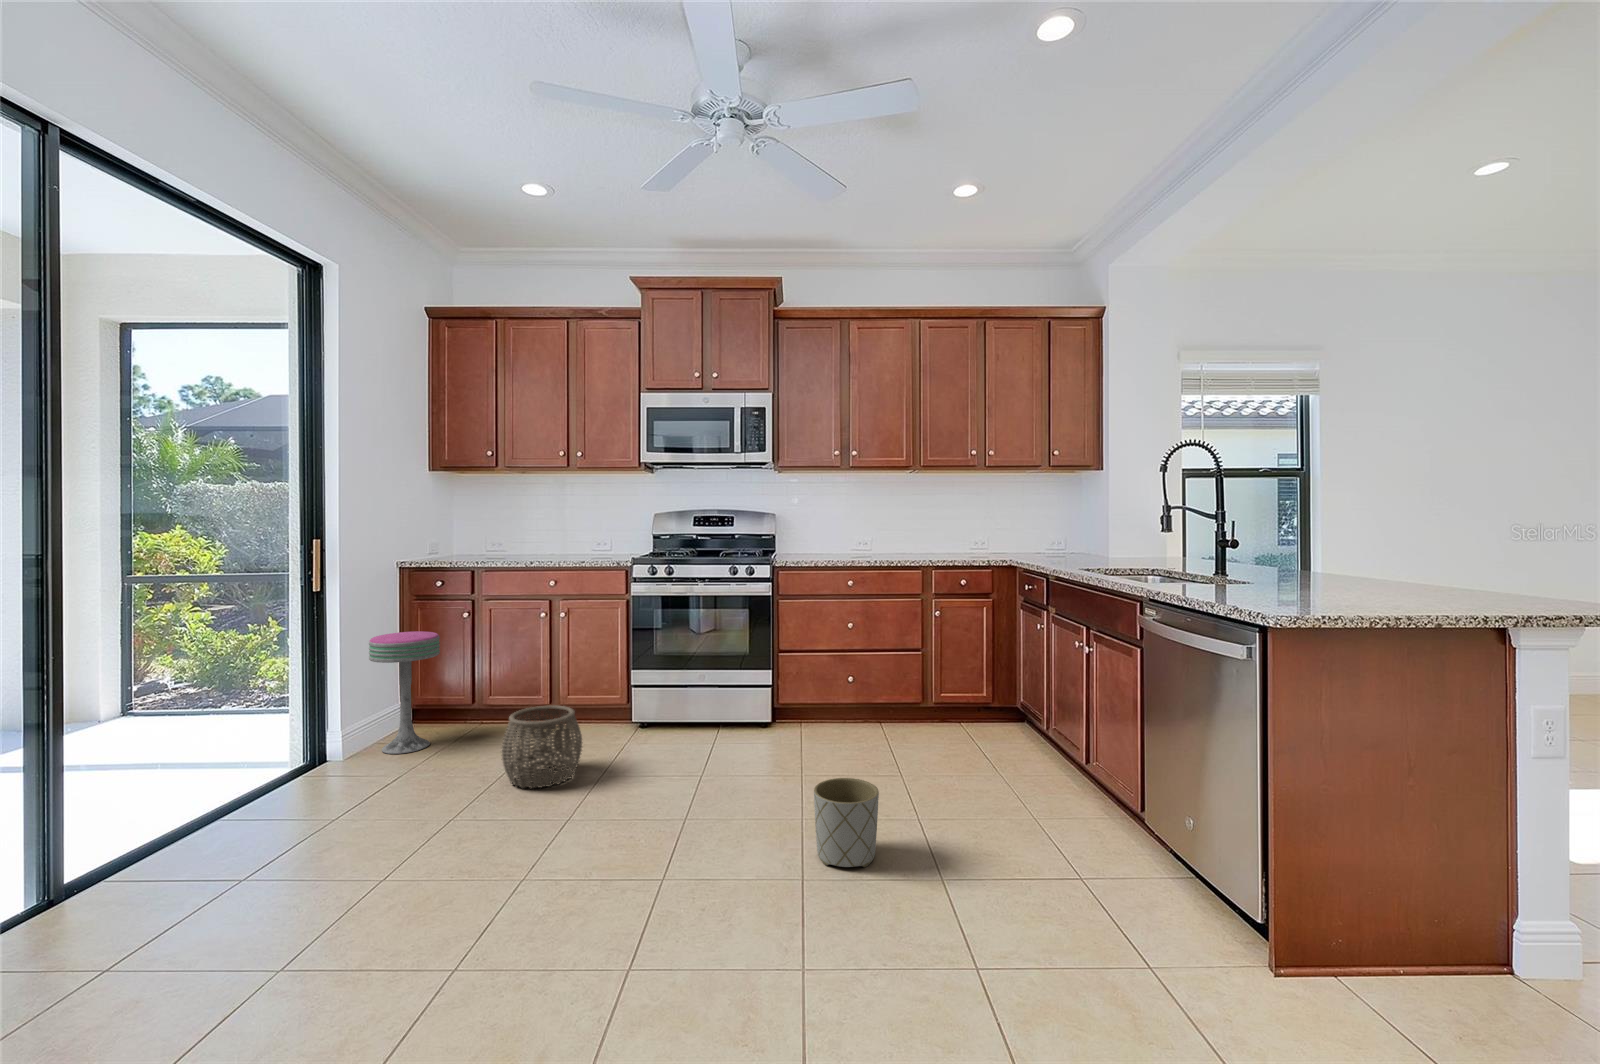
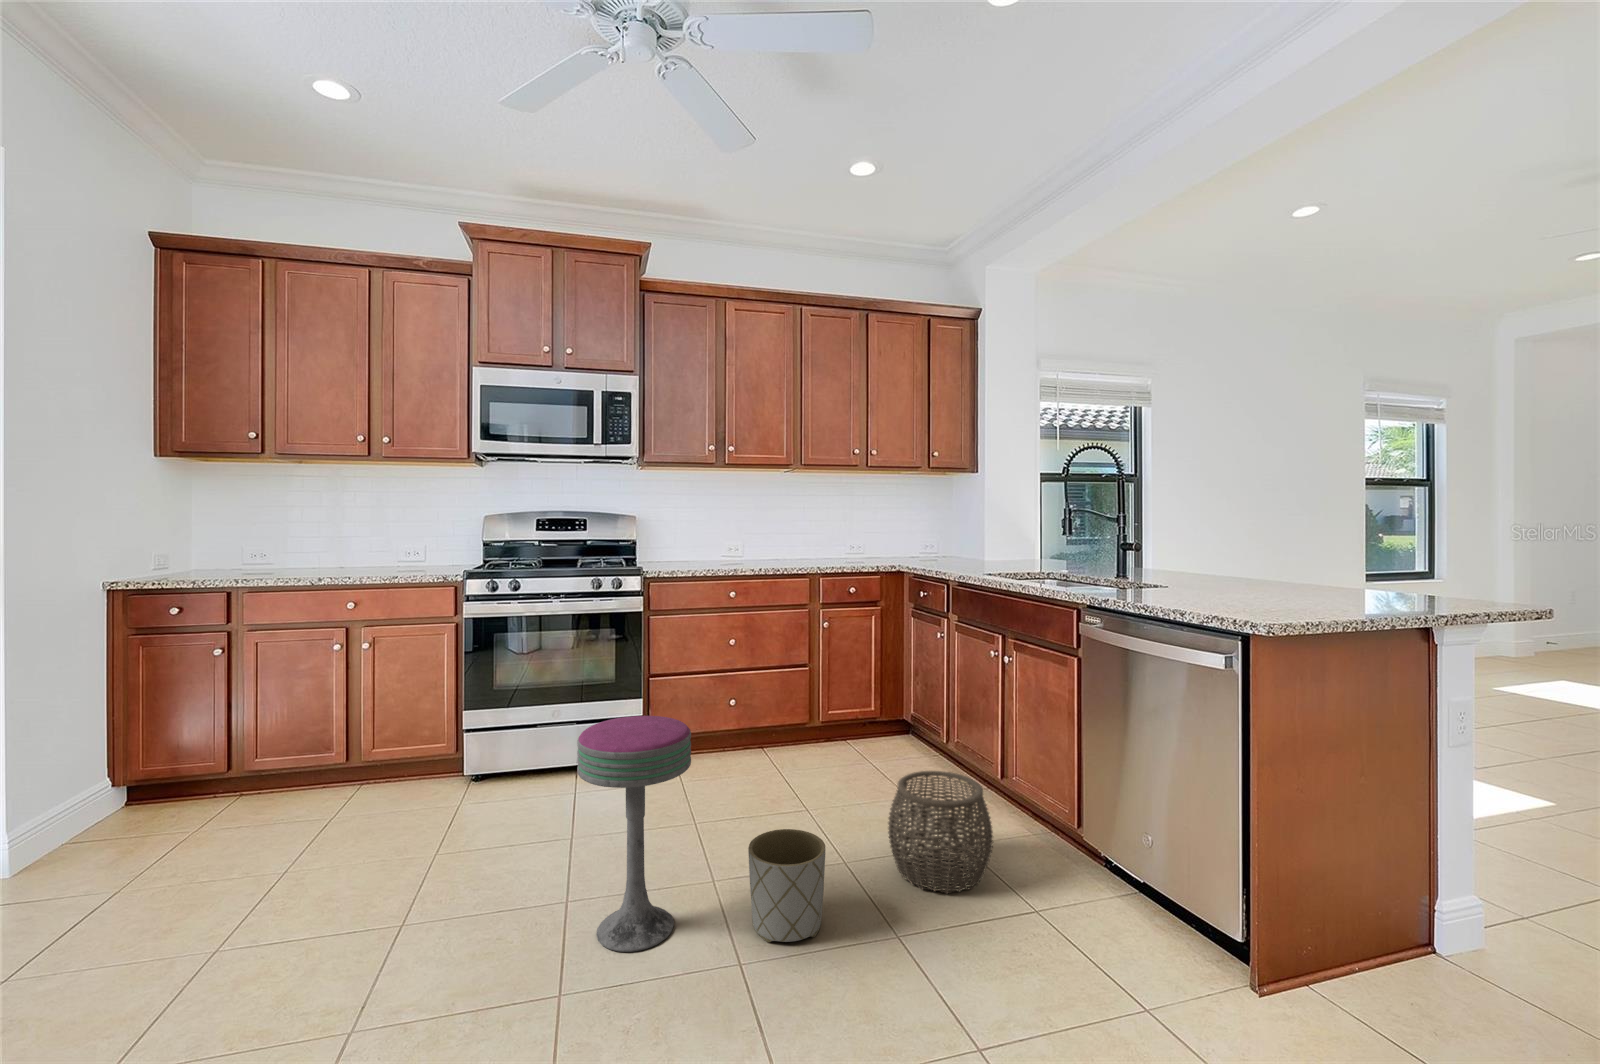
bar stool: present [369,631,440,754] -> present [577,716,691,952]
woven basket: present [501,706,582,788] -> present [888,771,993,893]

